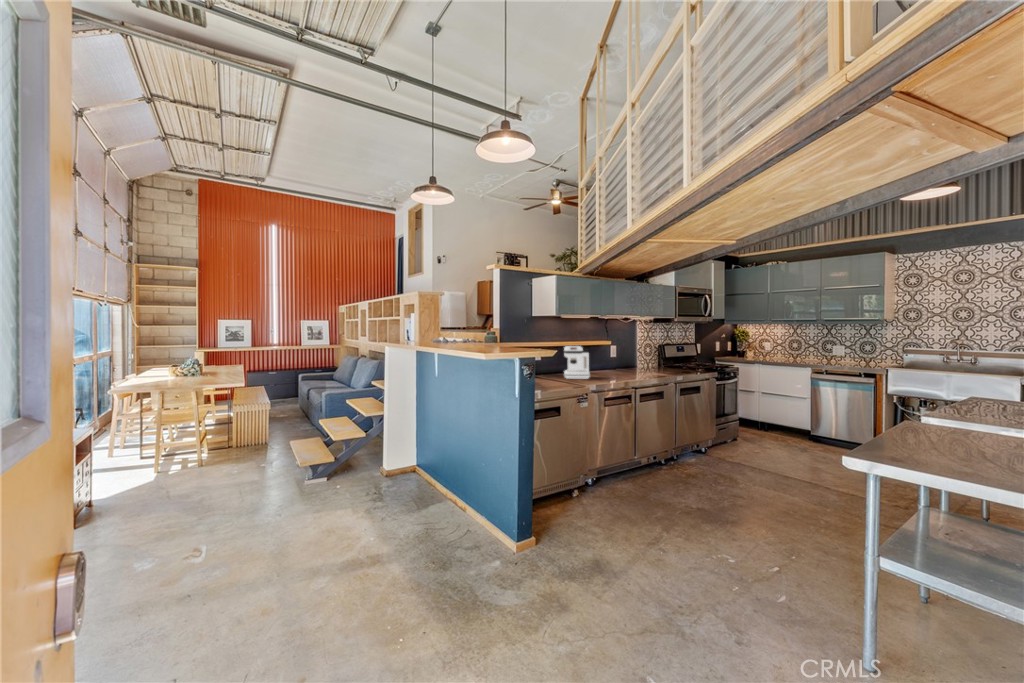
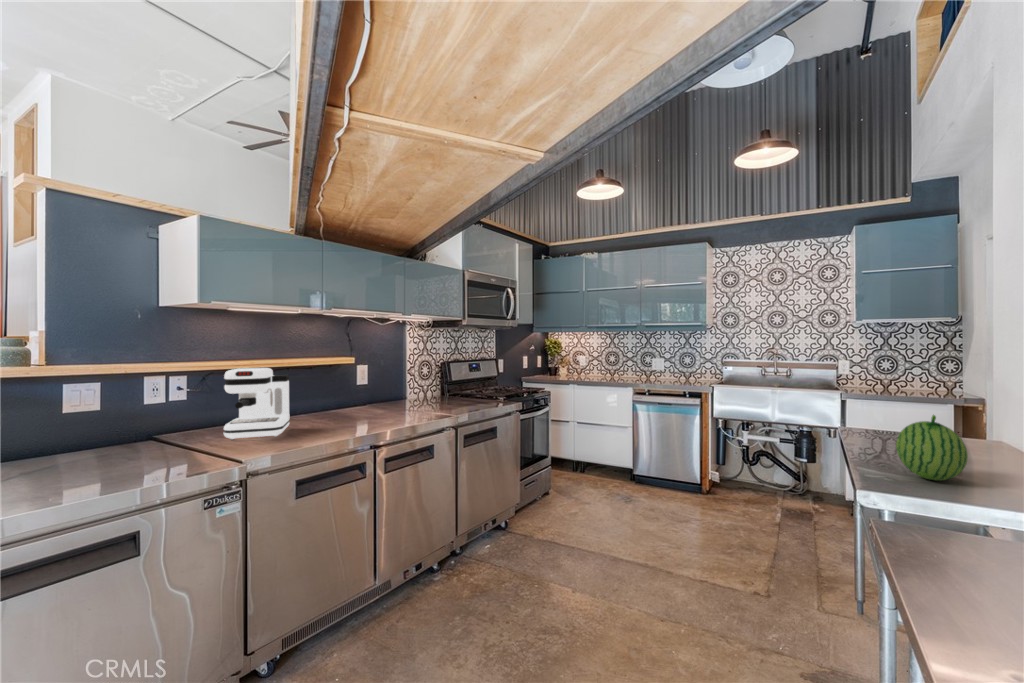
fruit: none [959,376,1001,411] -> present [896,415,968,481]

